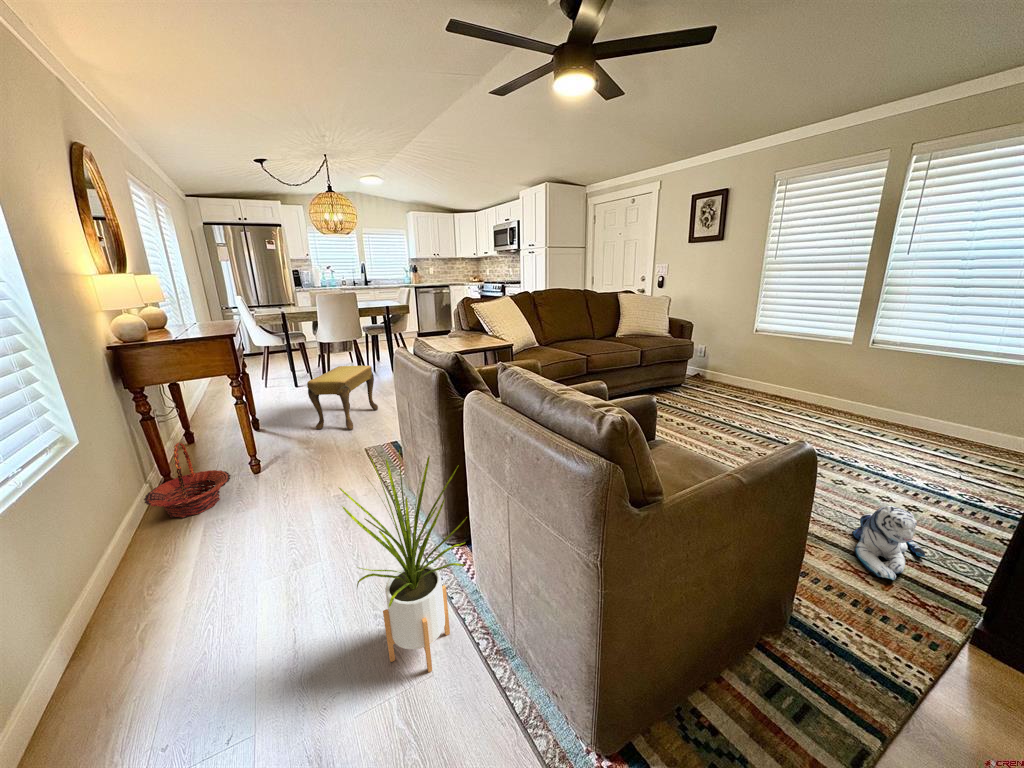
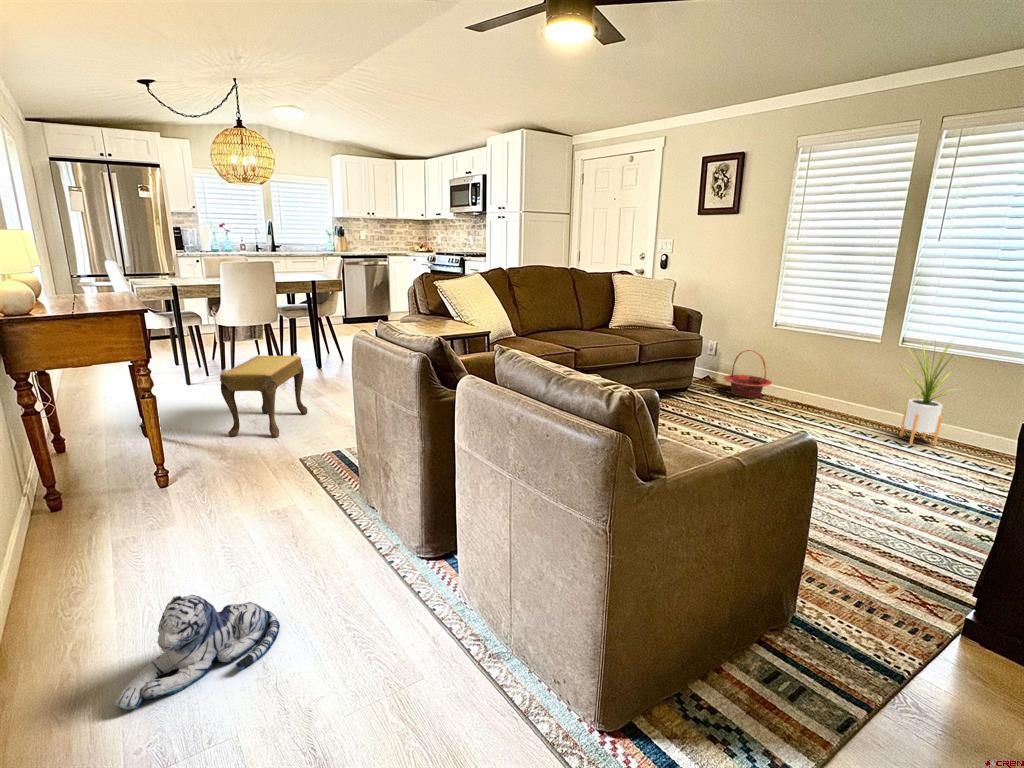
basket: present [144,443,230,518] -> present [724,350,772,398]
house plant: present [338,450,467,672] -> present [900,343,953,446]
plush toy: present [852,506,925,580] -> present [115,595,280,710]

